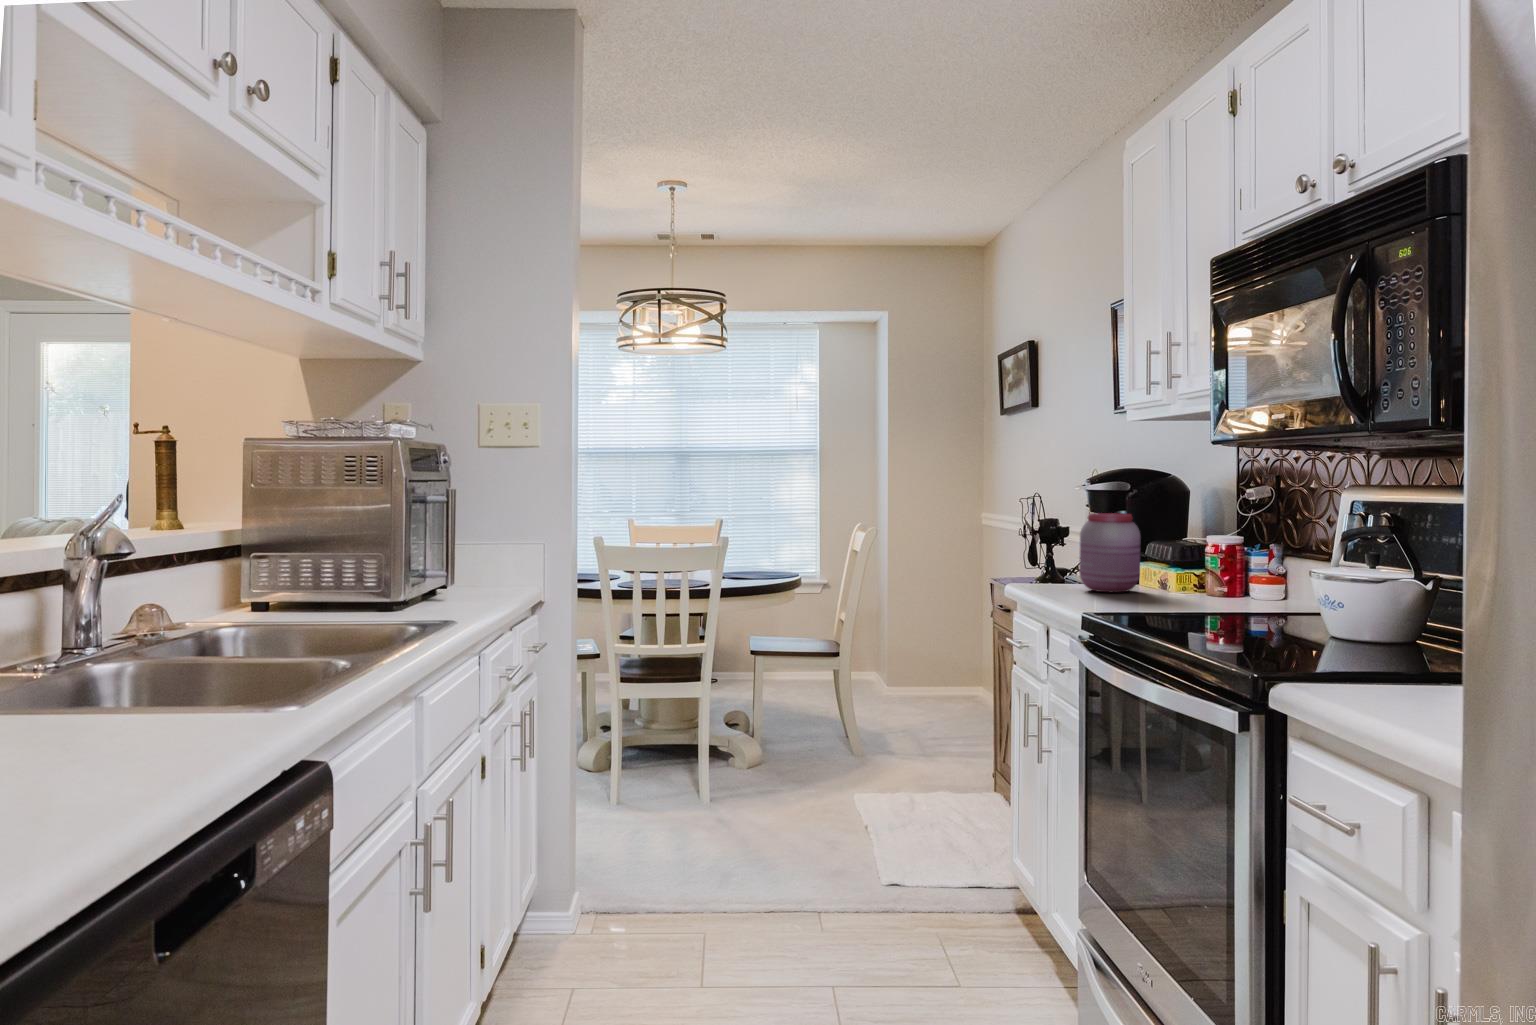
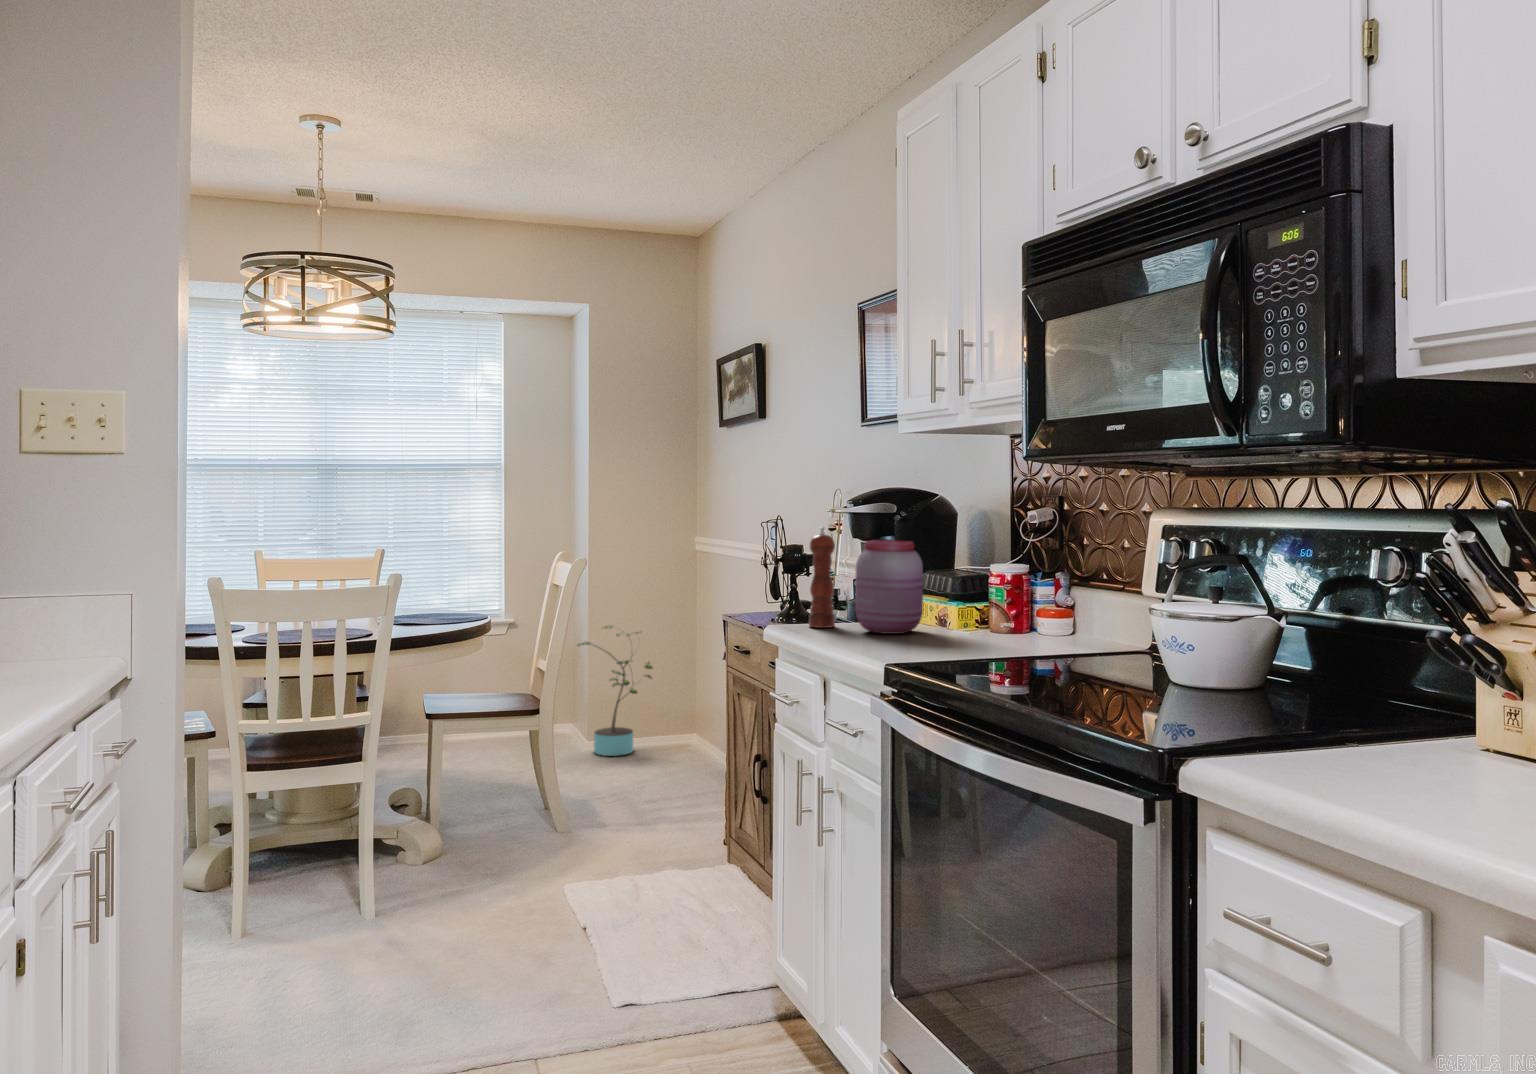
pepper mill: none [1042,502,1066,586] -> present [809,527,835,628]
potted plant: none [875,587,941,700] -> present [578,625,653,756]

